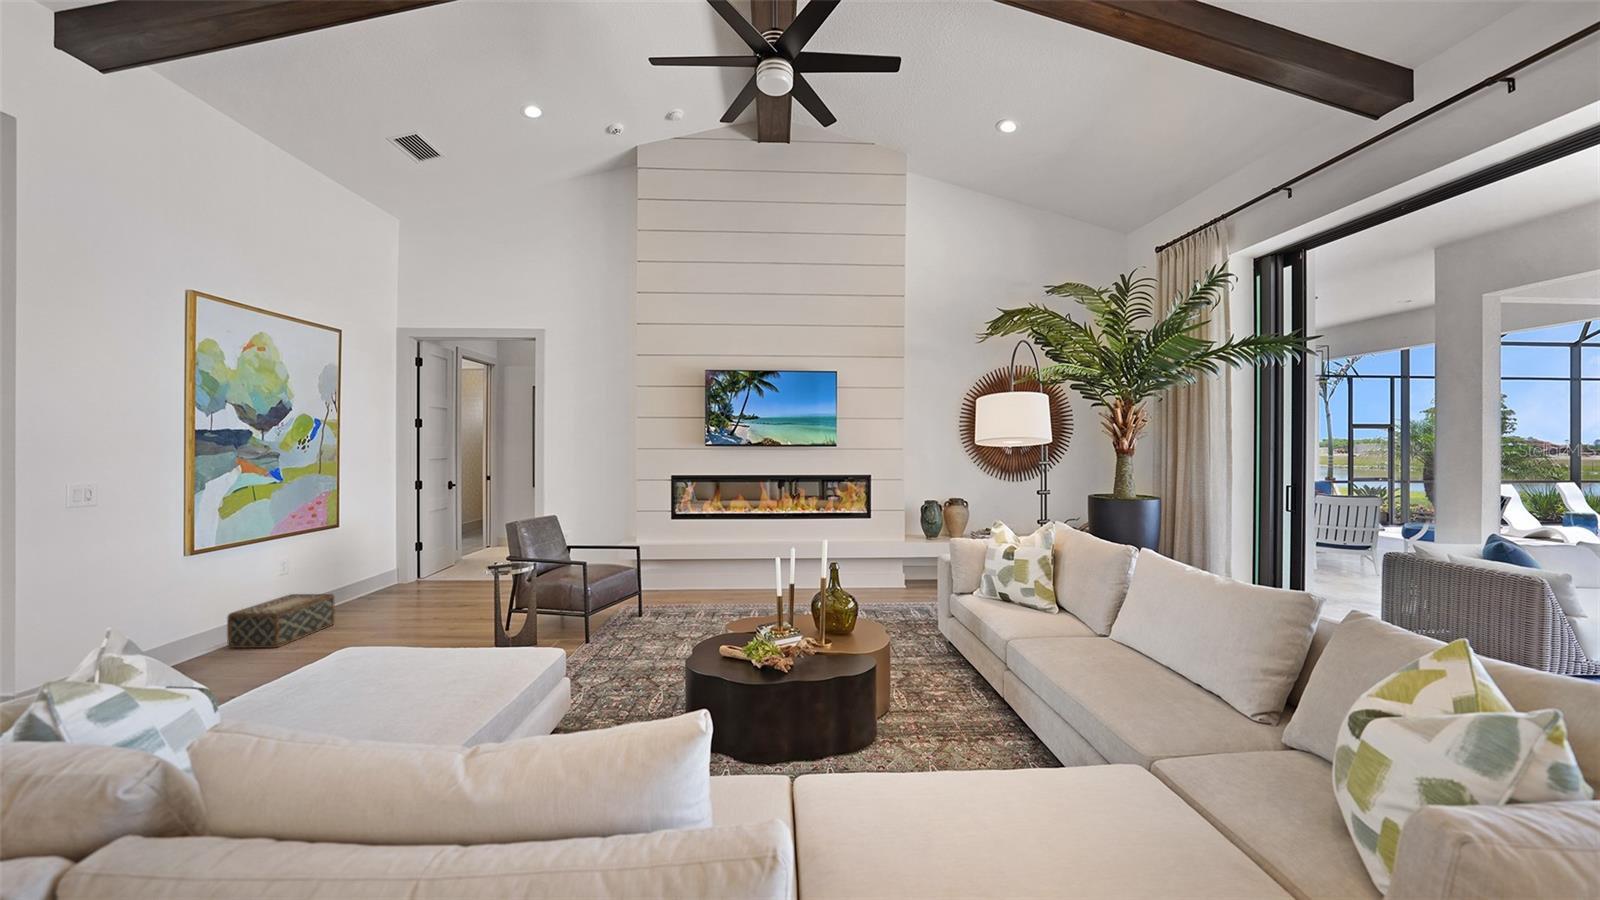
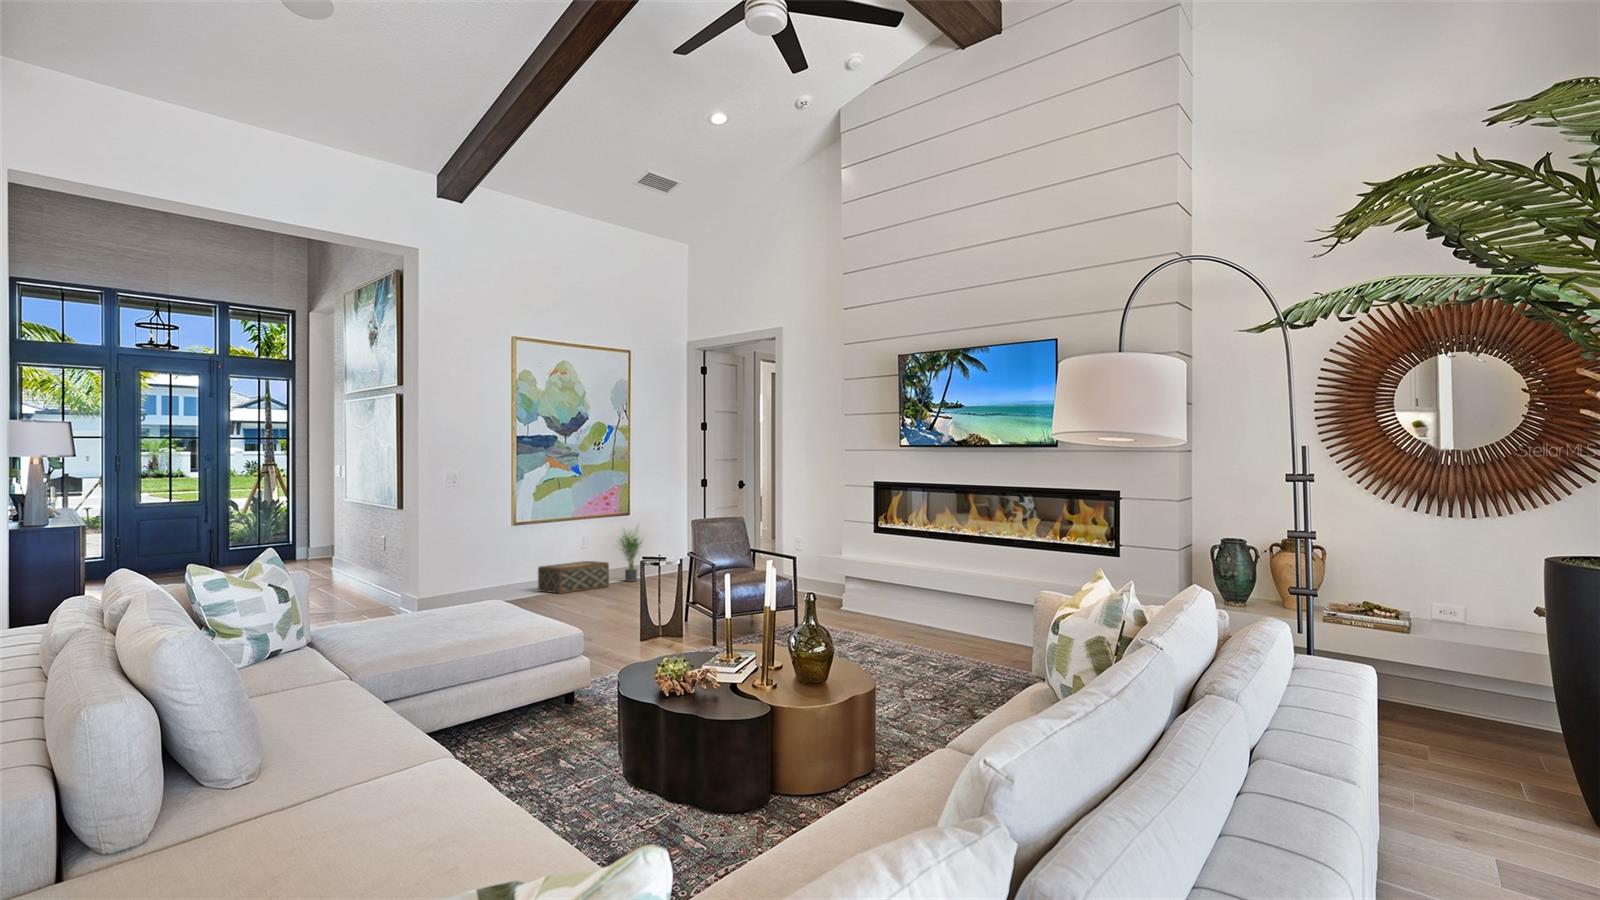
potted plant: none [323,538,375,612] -> present [619,533,642,582]

